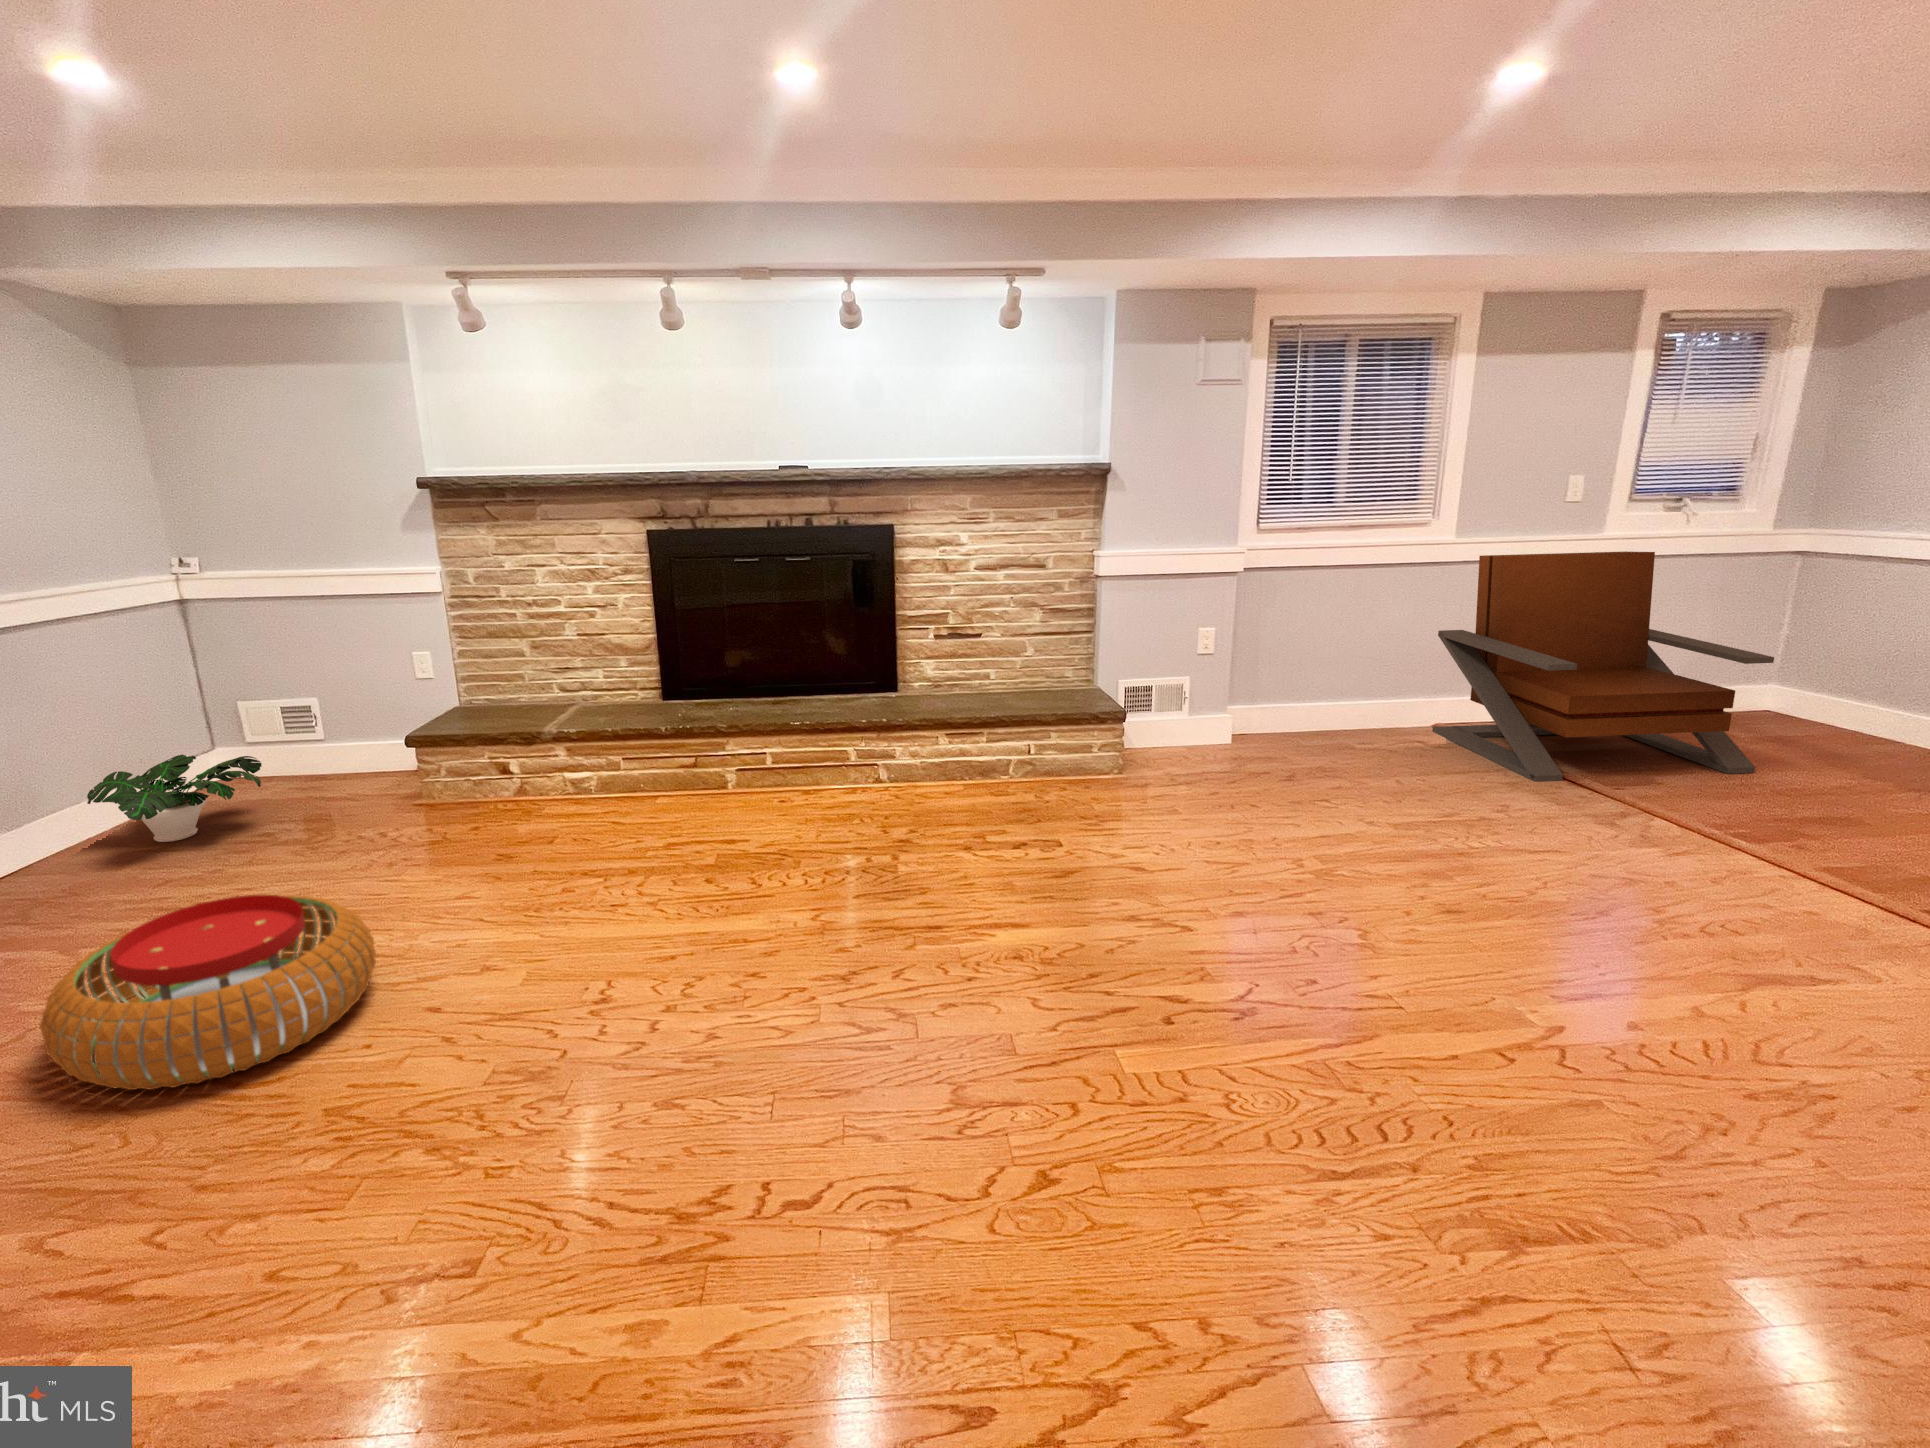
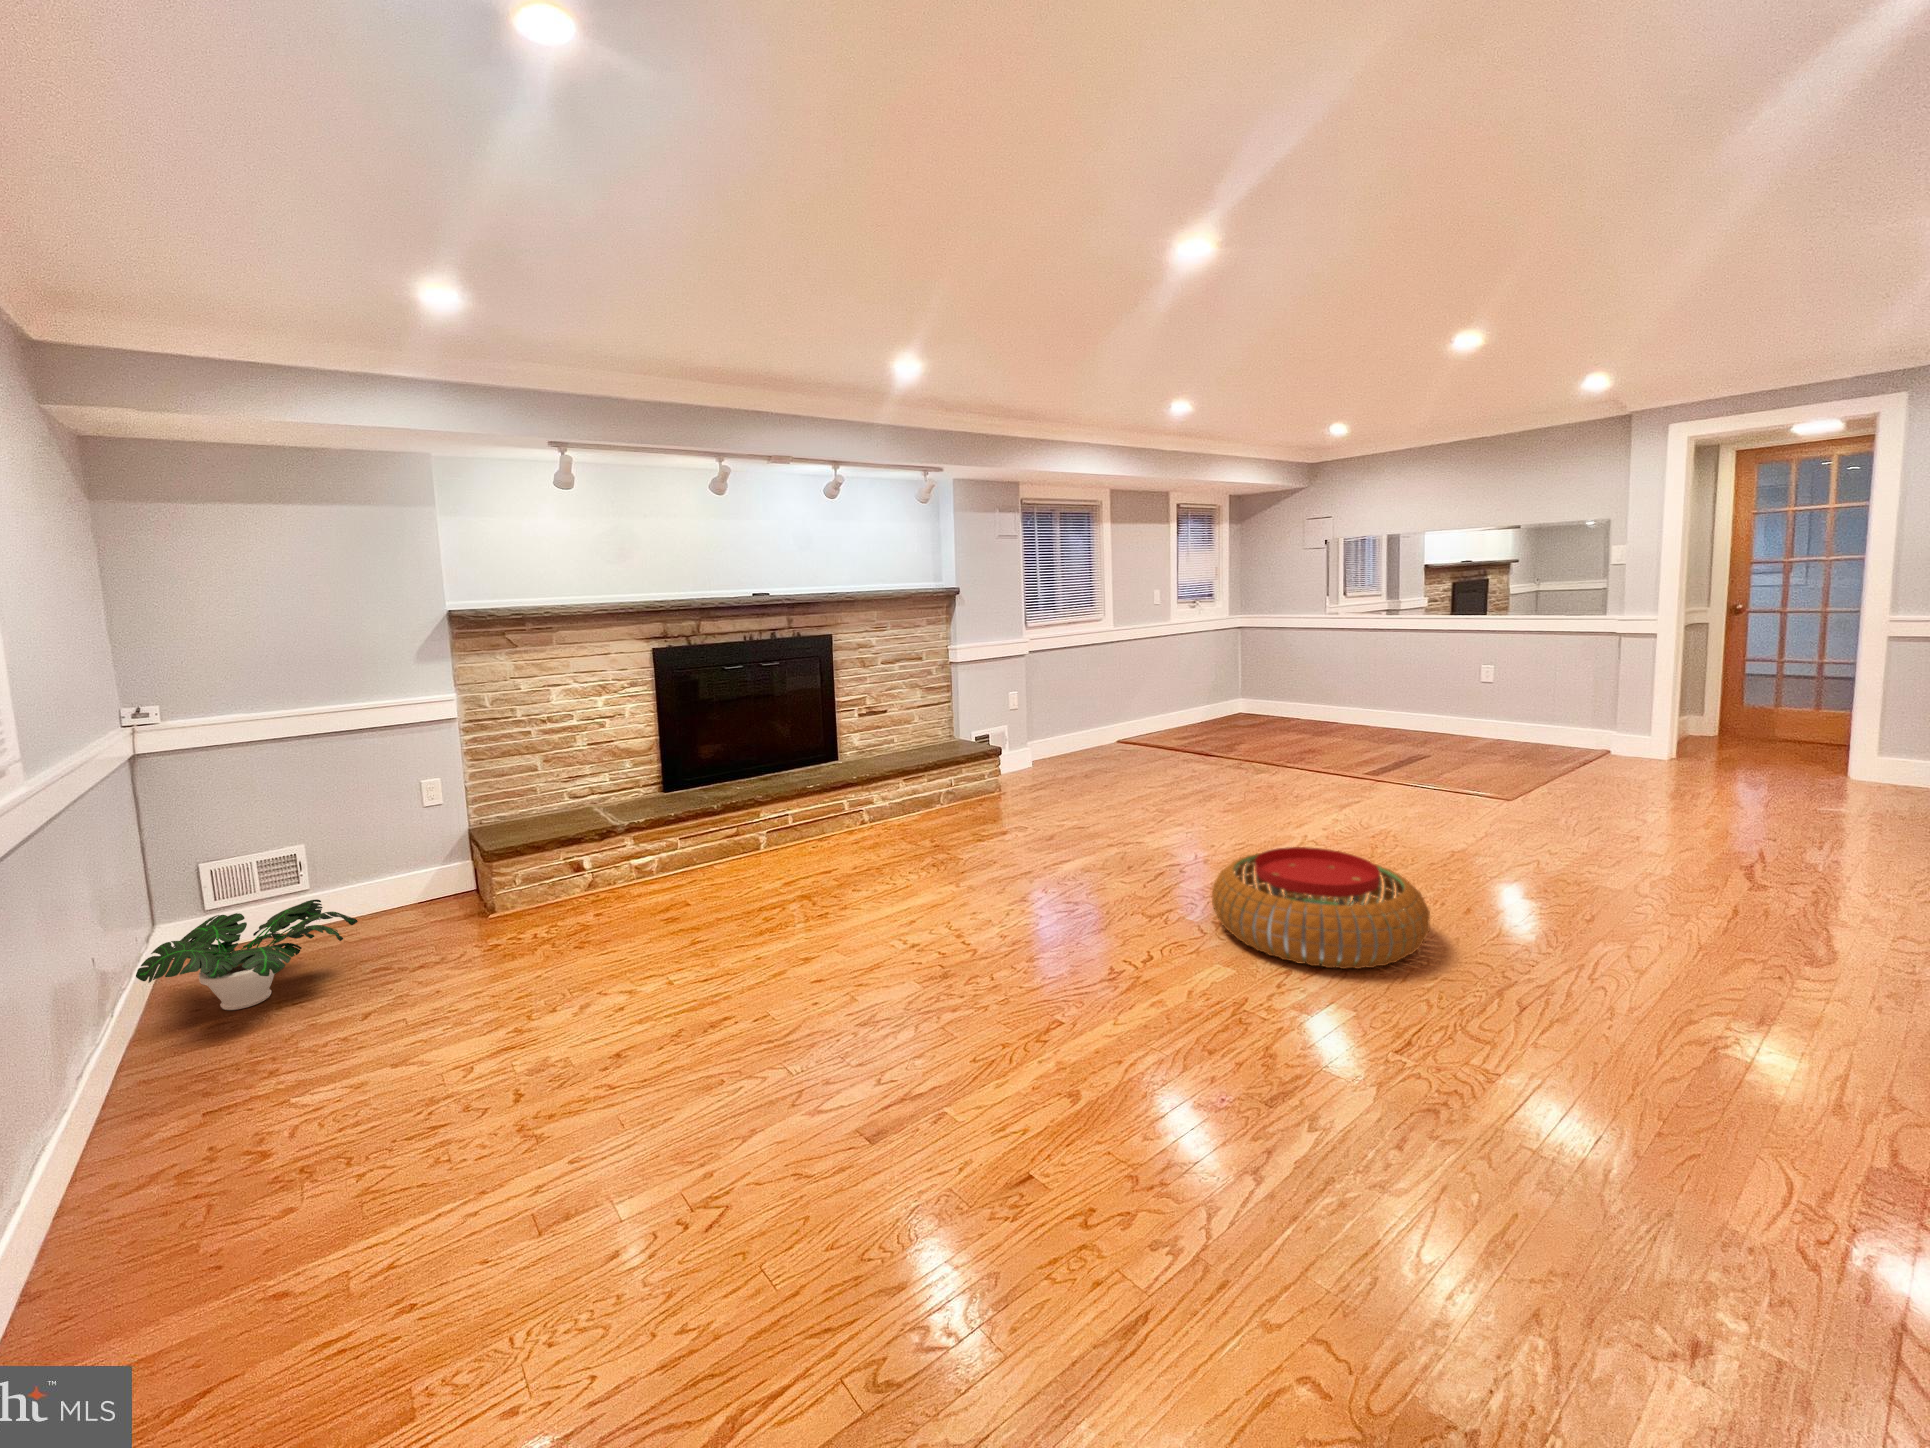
lounge chair: present [1432,551,1774,781] -> none [1118,629,1279,759]
pouf: present [40,895,376,1090] -> present [1212,847,1430,969]

